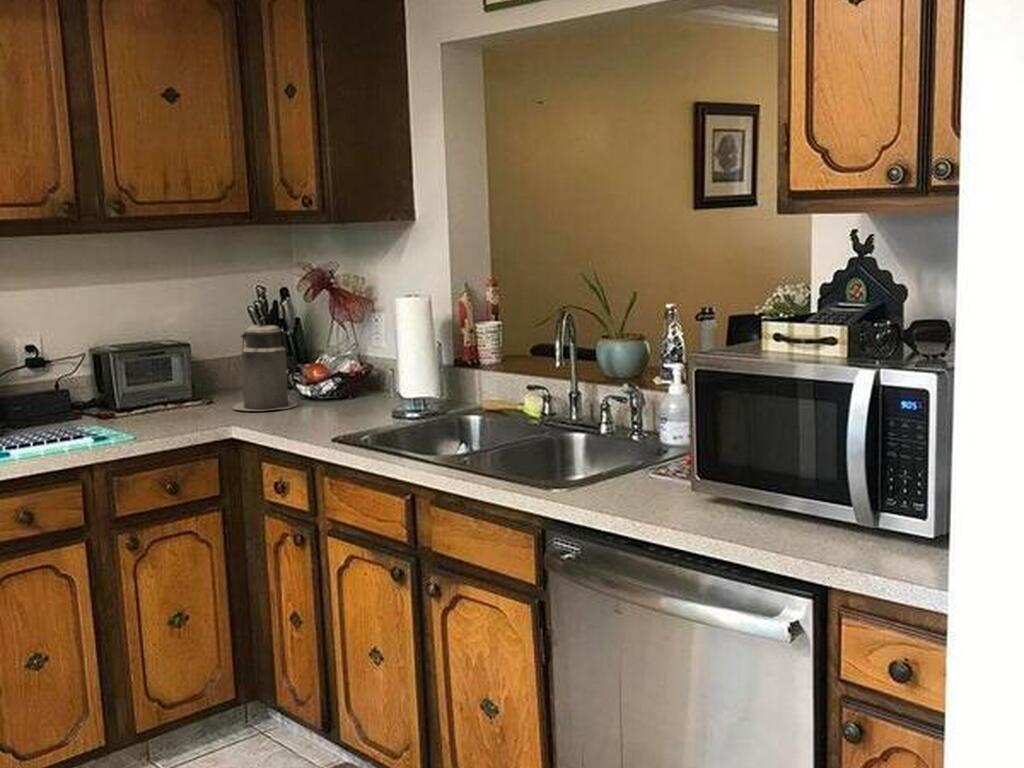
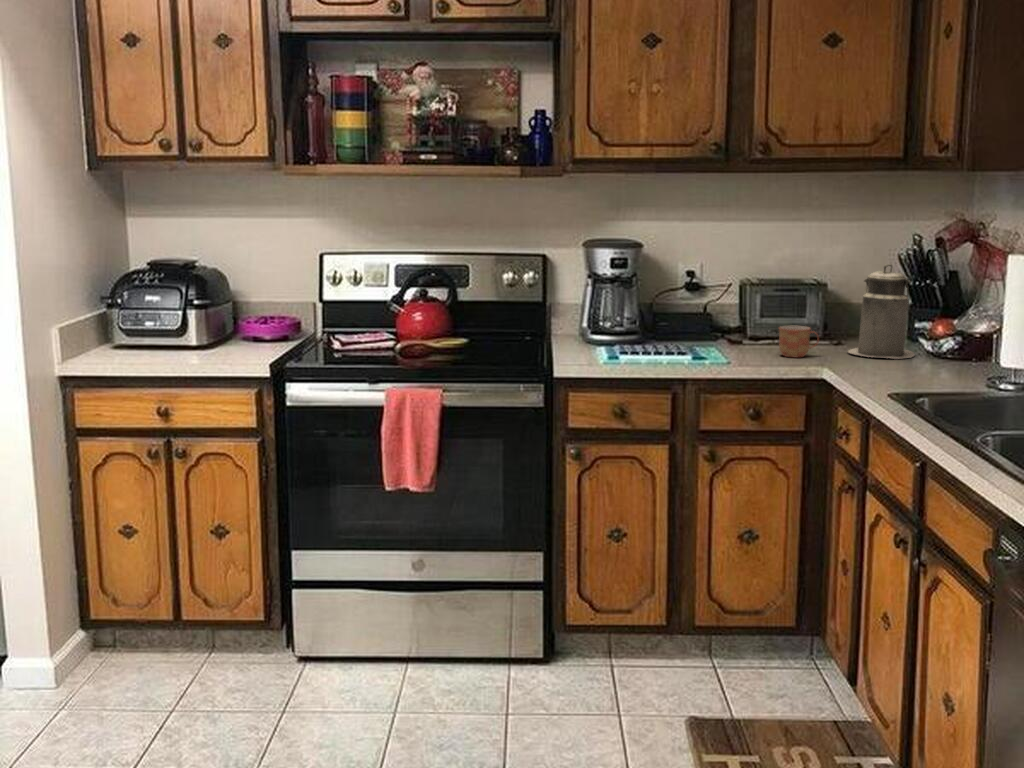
mug: none [169,389,211,423] -> present [779,326,819,357]

